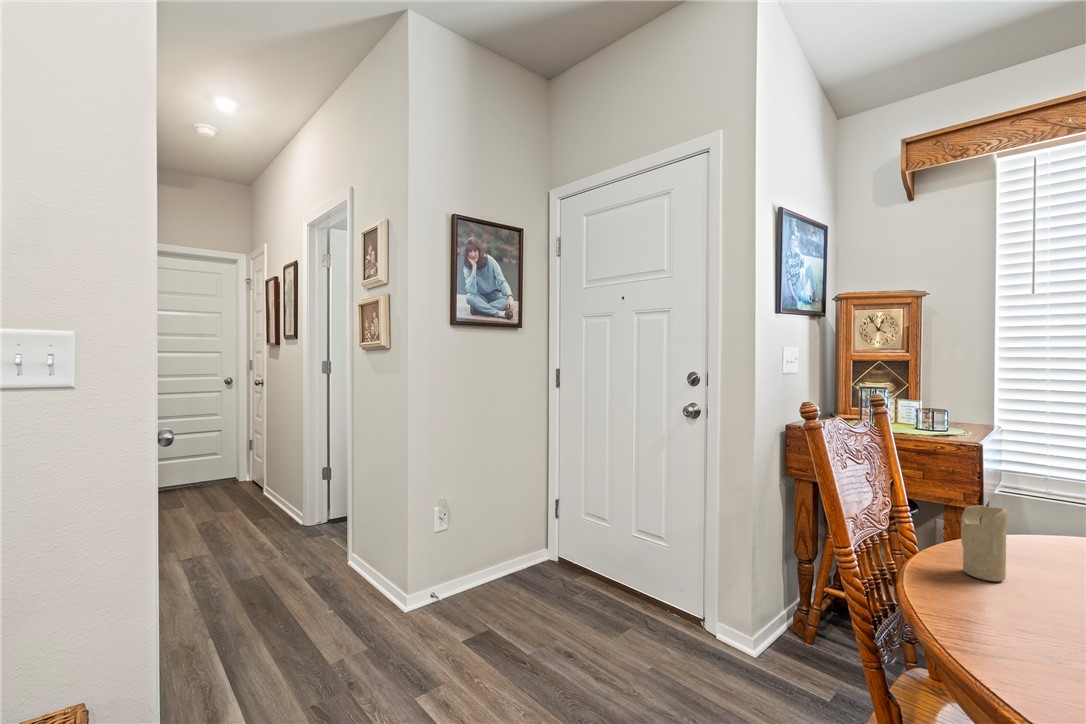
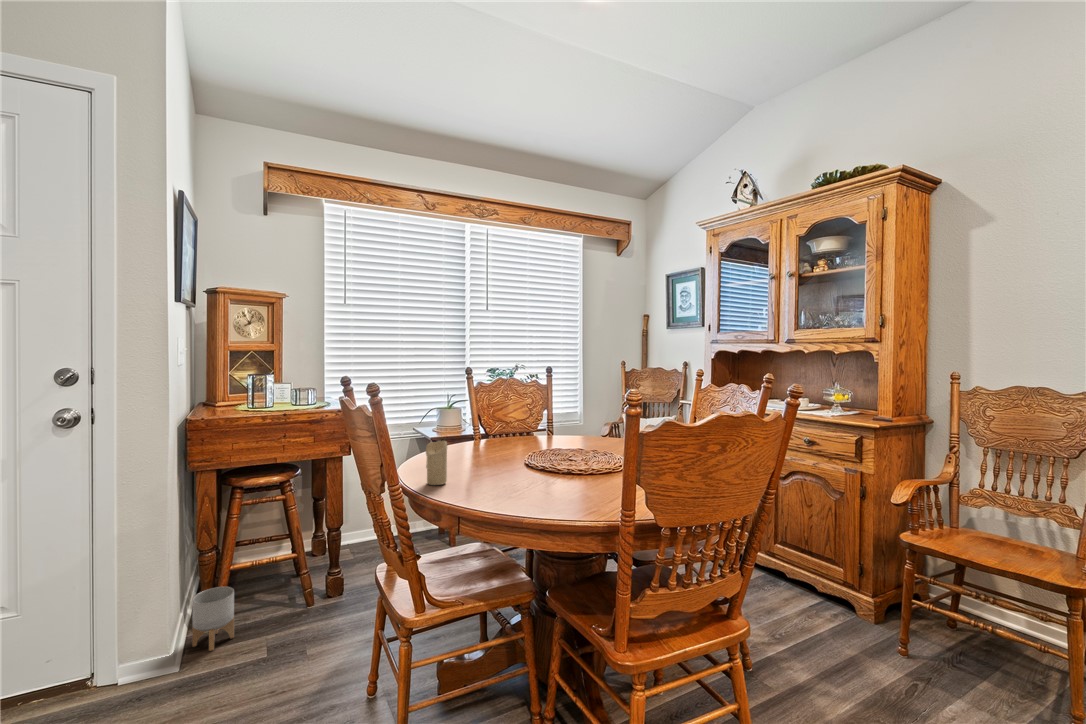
planter: none [778,597,817,661] -> present [192,587,234,651]

